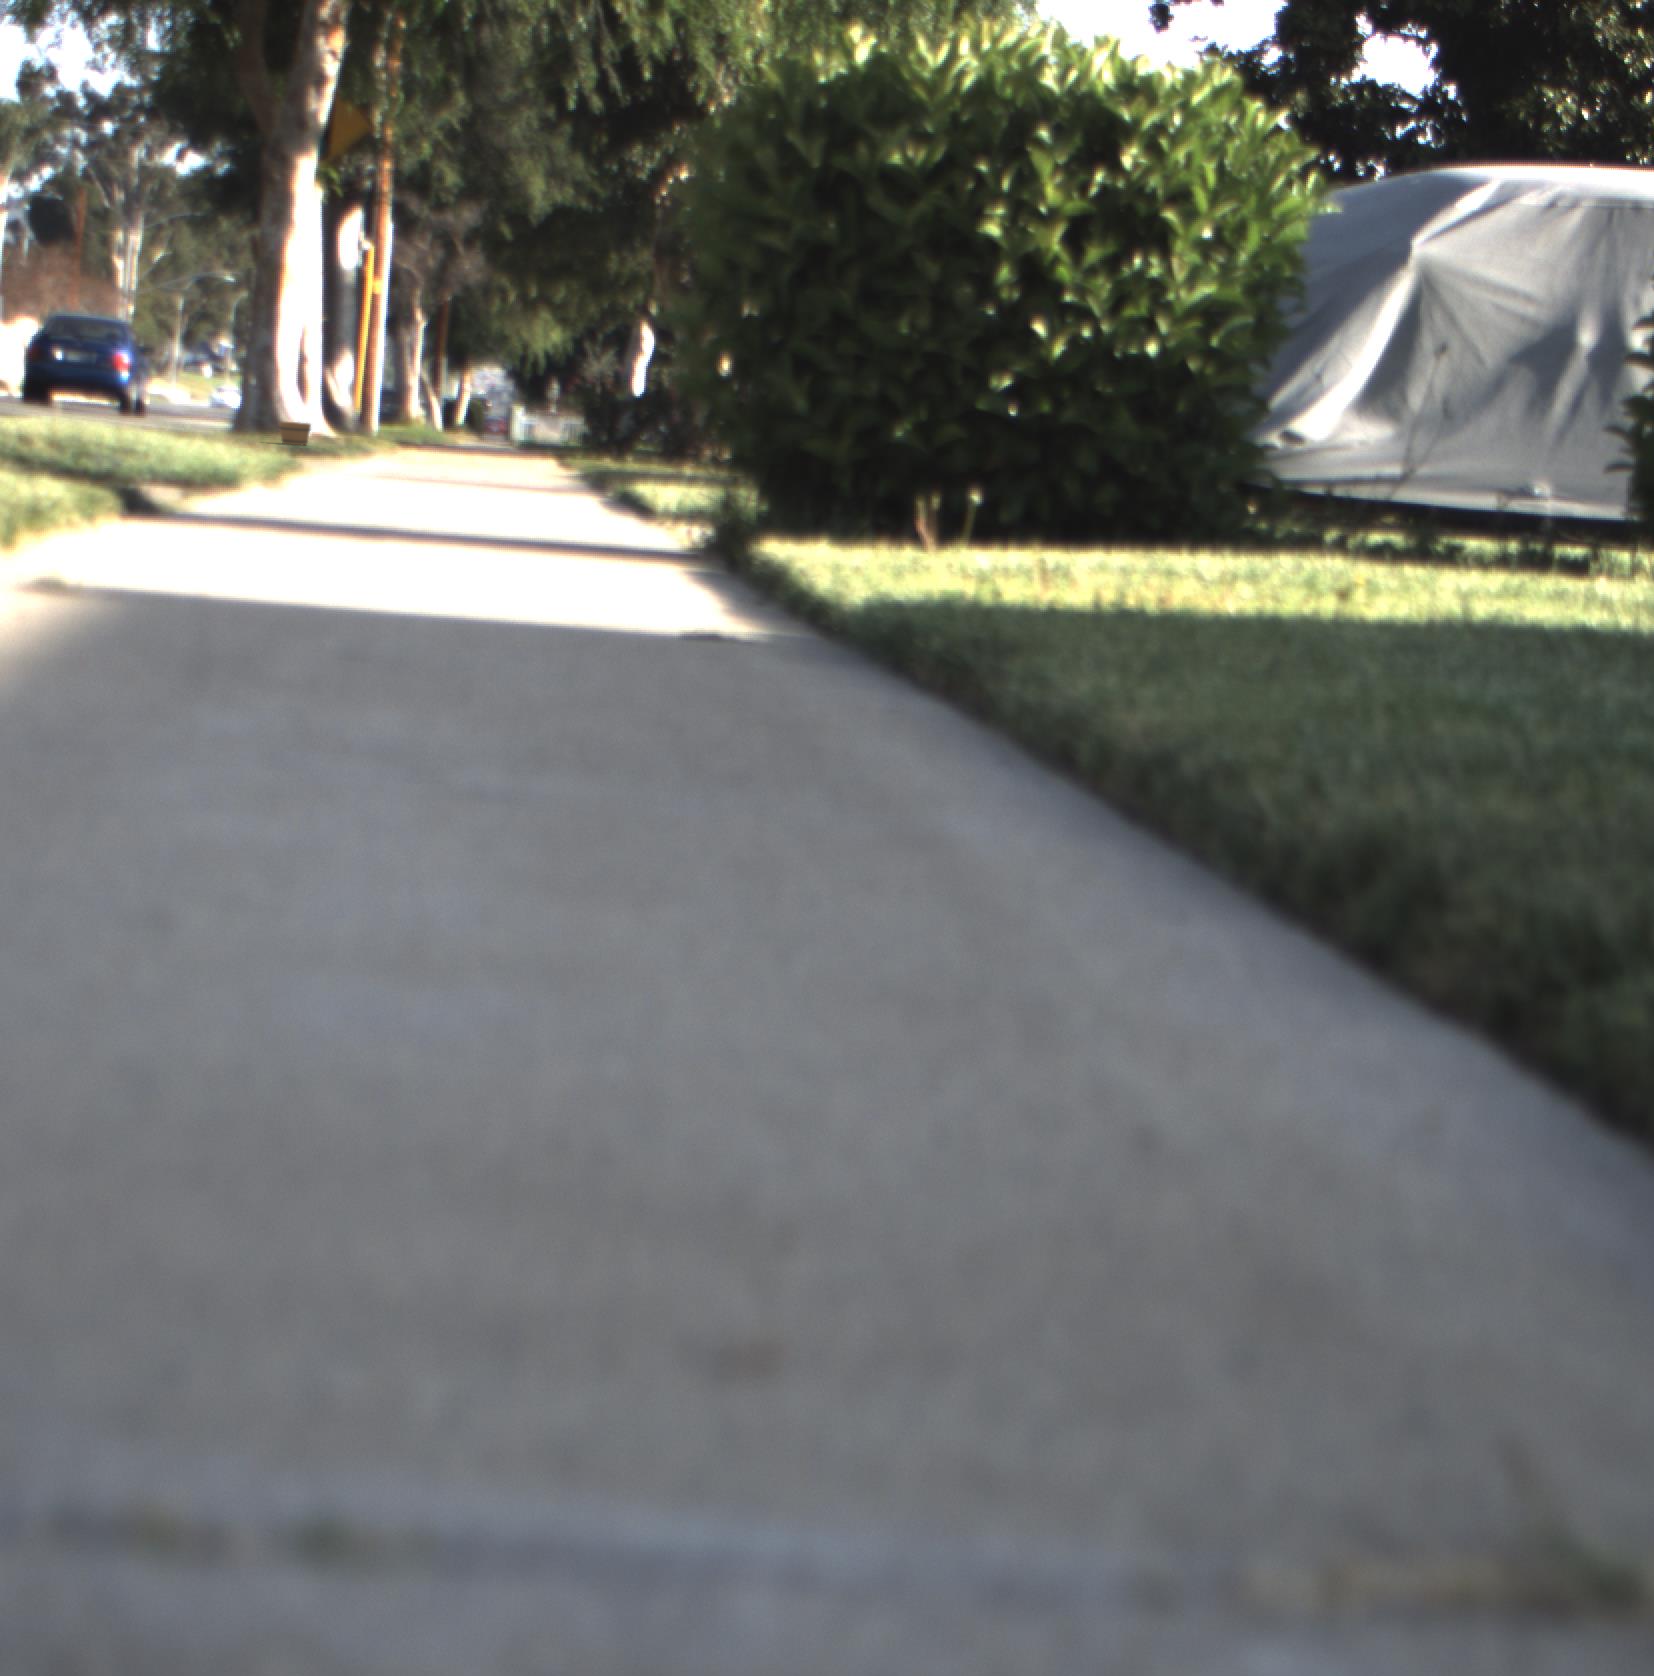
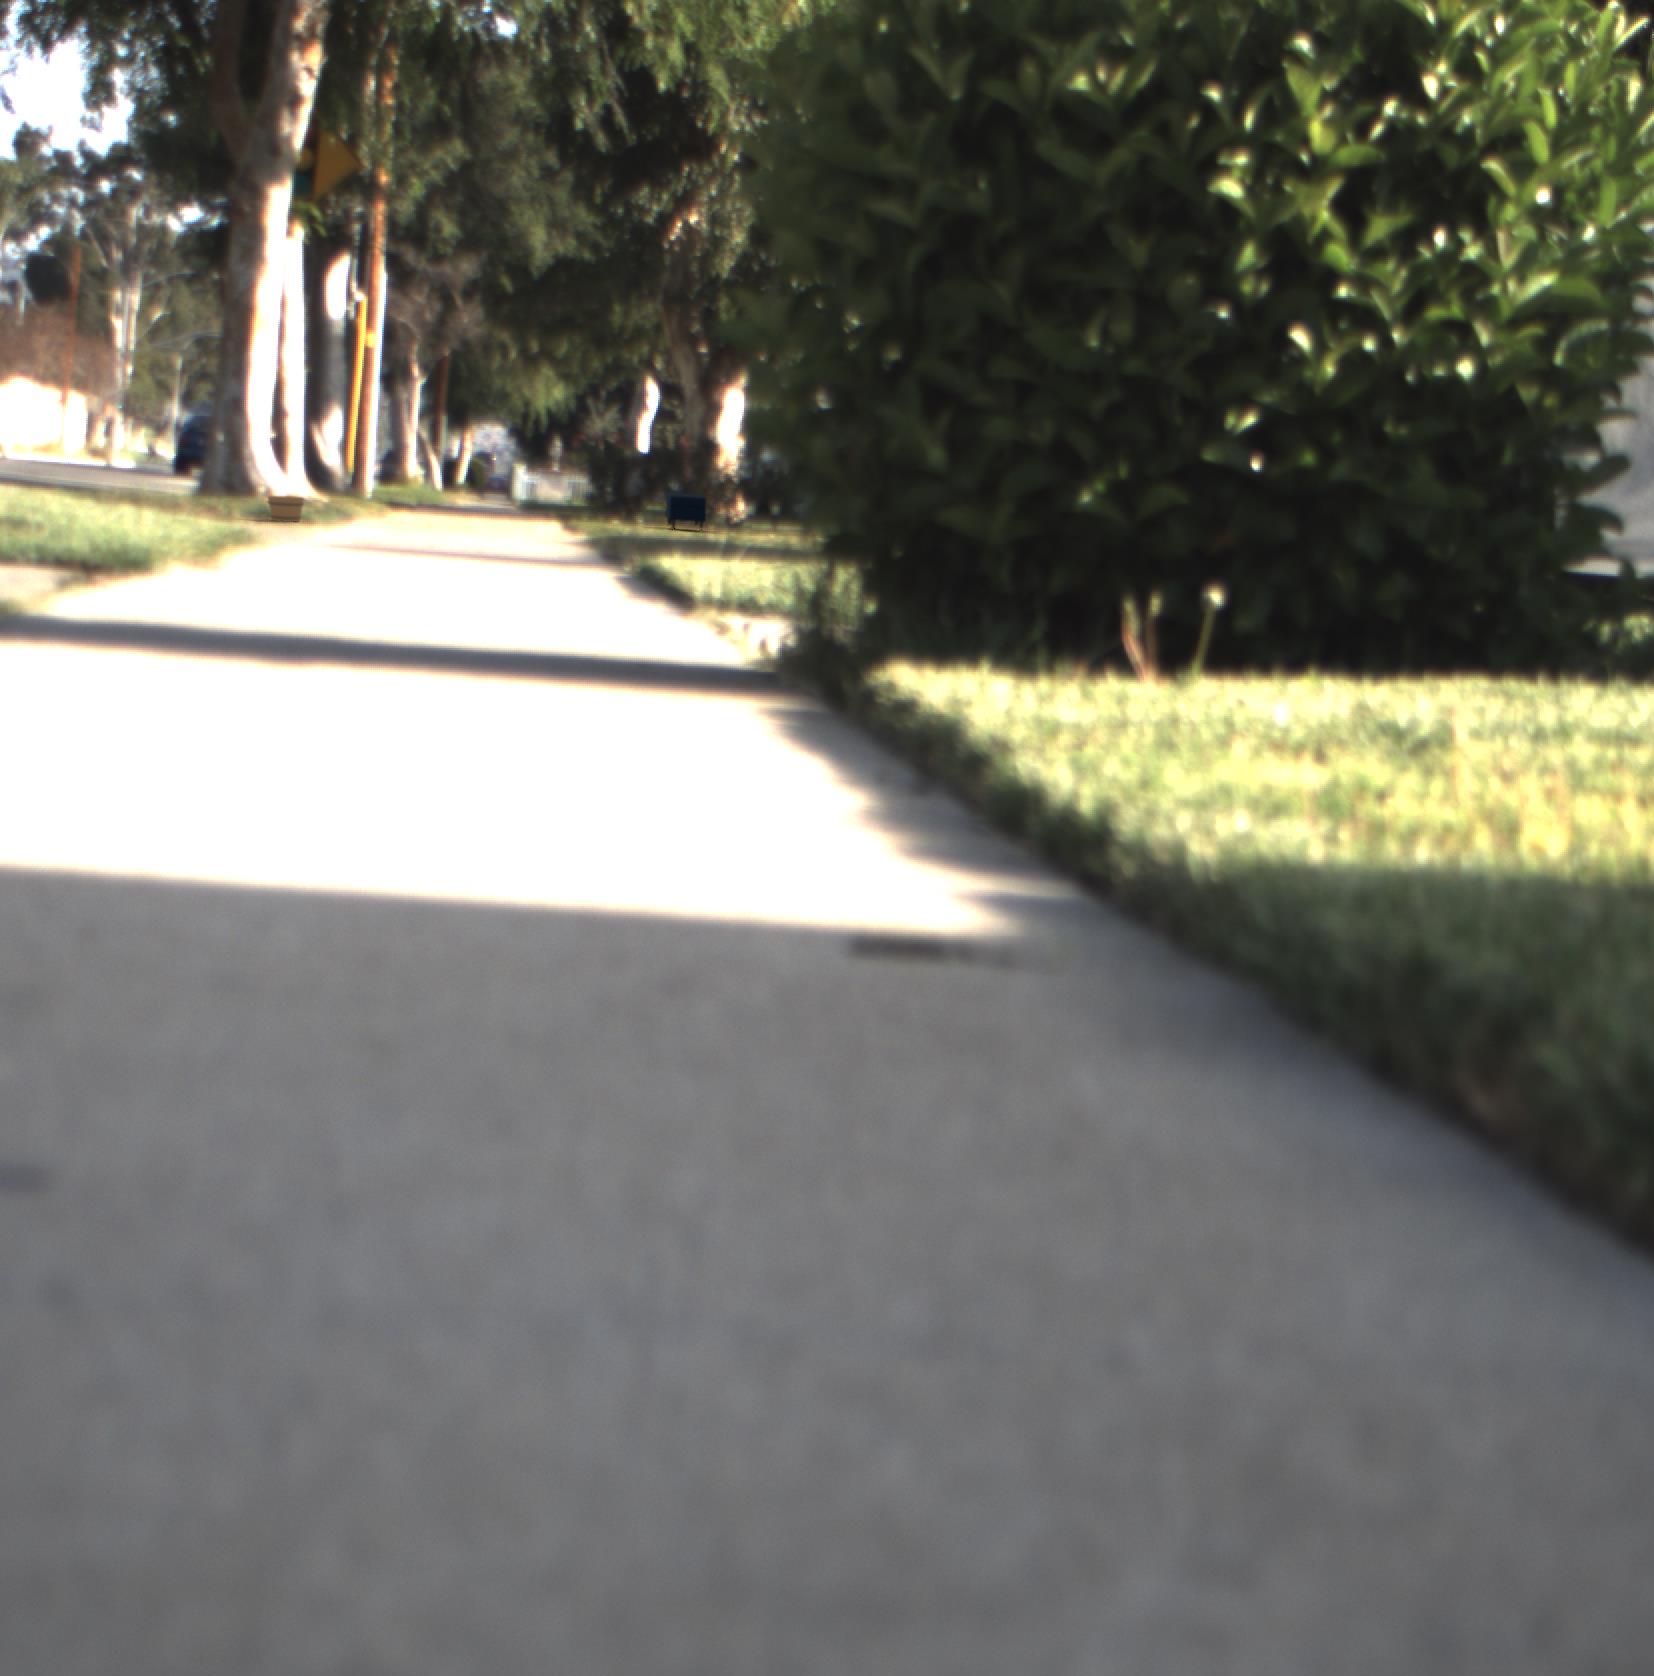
bench: none [635,426,674,465] -> present [665,493,706,532]

